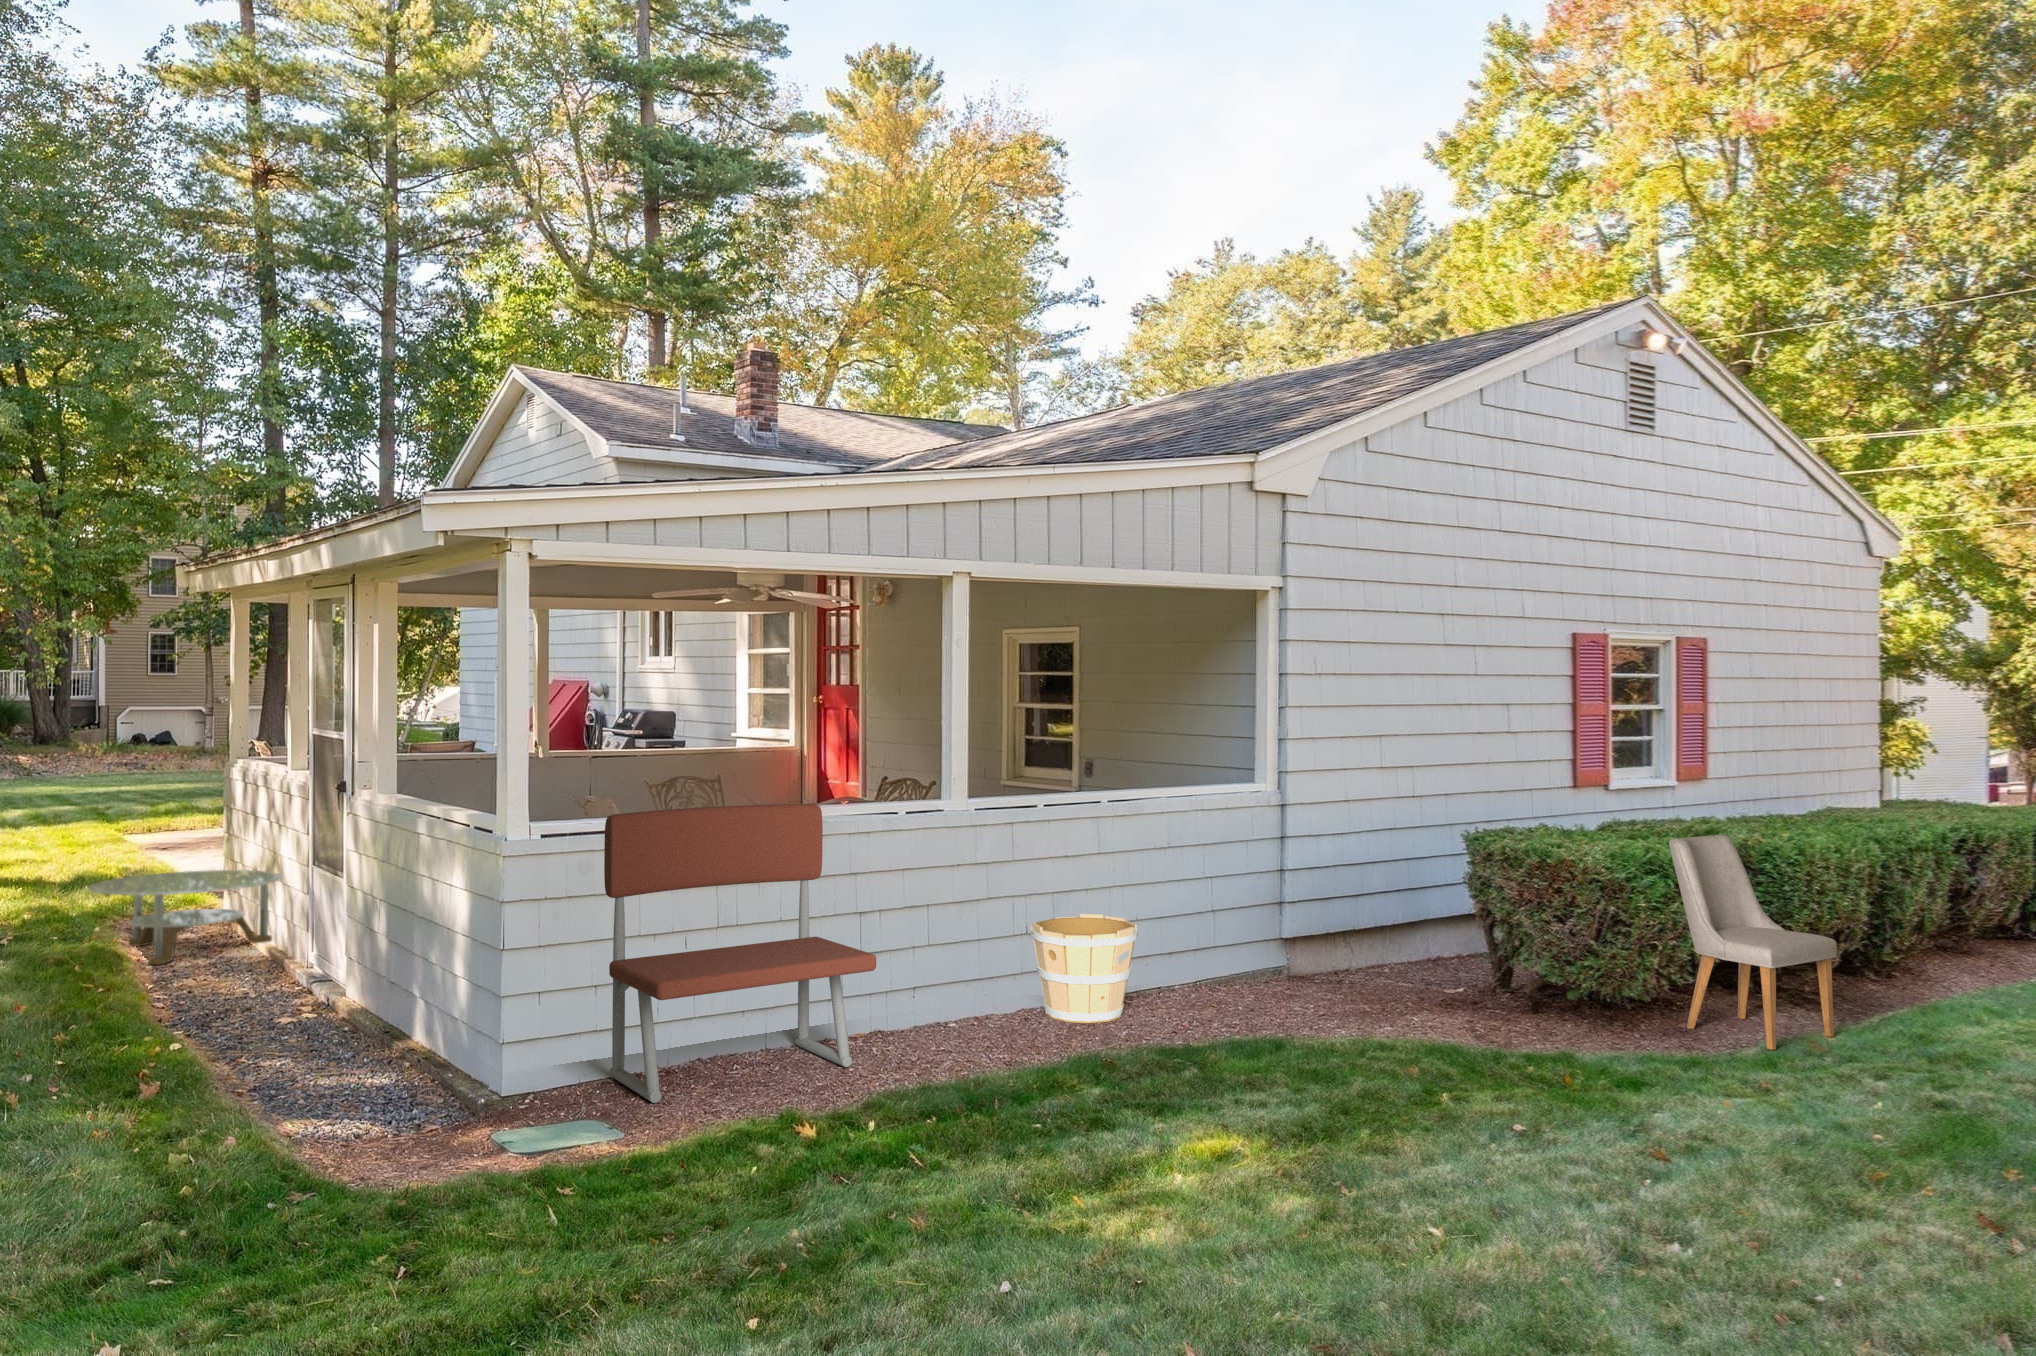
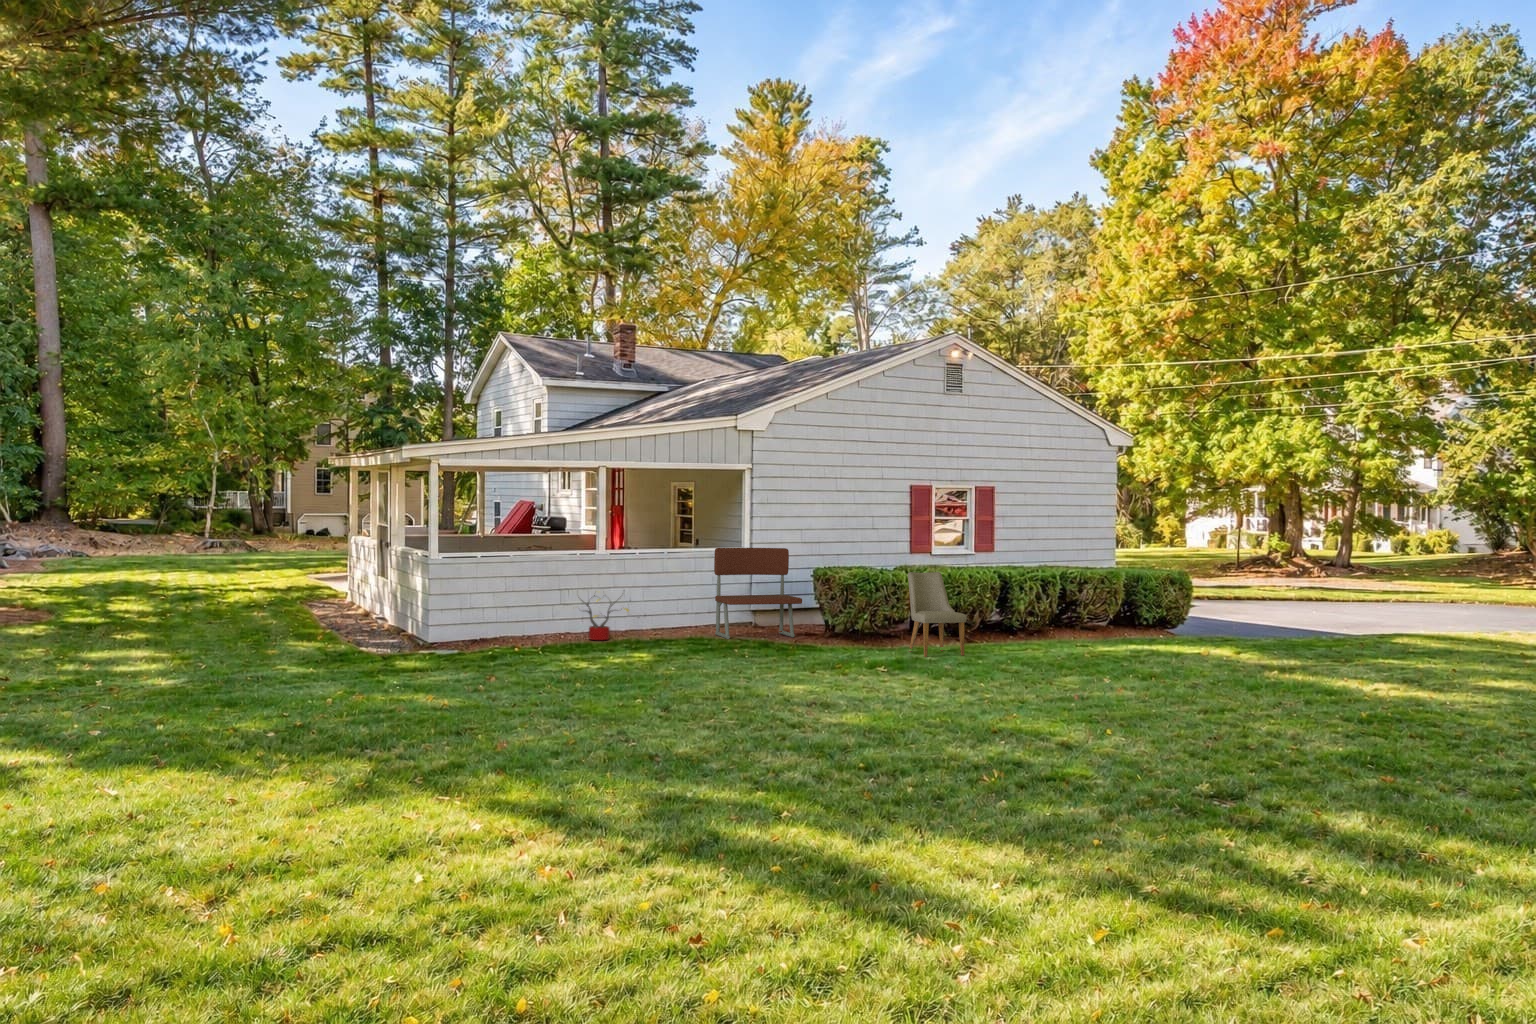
bench: present [604,804,876,1103] -> present [714,548,802,639]
round table: present [88,870,282,965] -> none [292,579,368,613]
decorative plant: none [862,903,1011,1039] -> present [584,595,629,640]
wooden bucket: present [1030,914,1139,1023] -> none [645,599,690,640]

